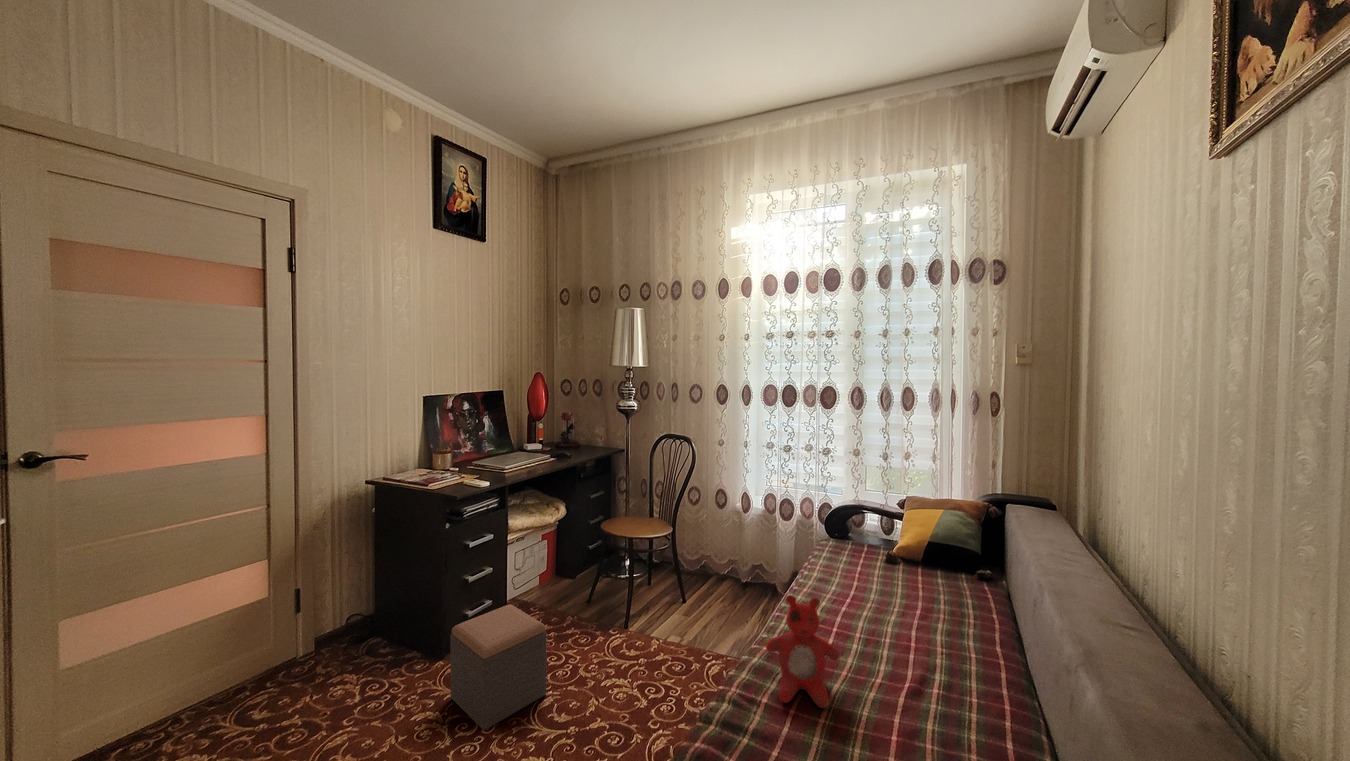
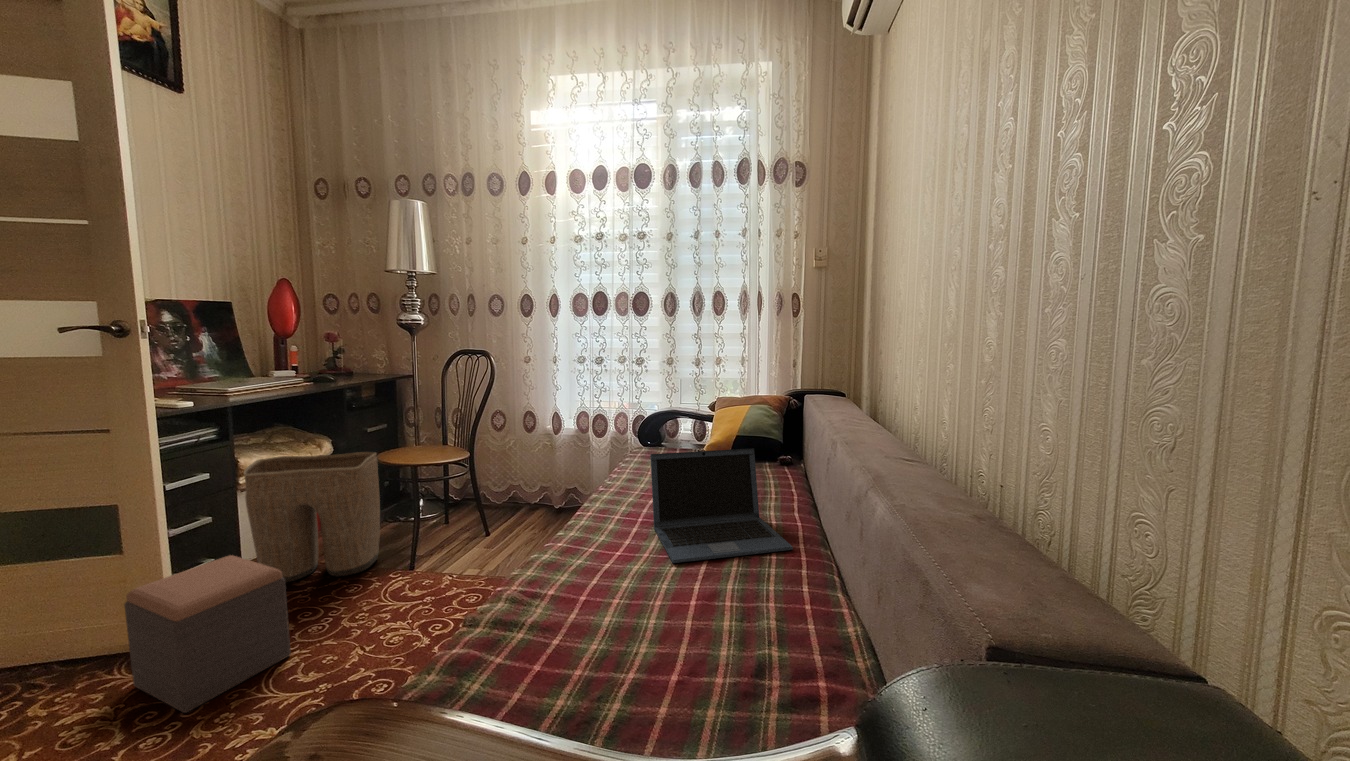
laundry basket: none [514,519,602,624] -> present [244,452,380,582]
laptop: none [849,570,1008,698] -> present [650,448,793,563]
stuffed bear: present [766,595,840,708] -> none [553,474,634,588]

